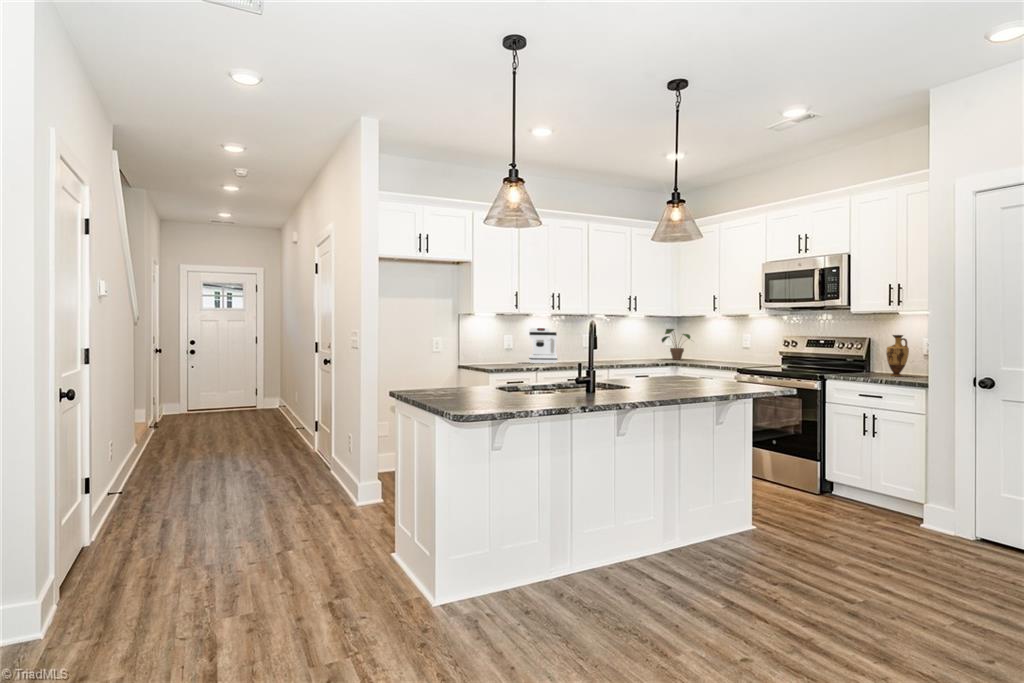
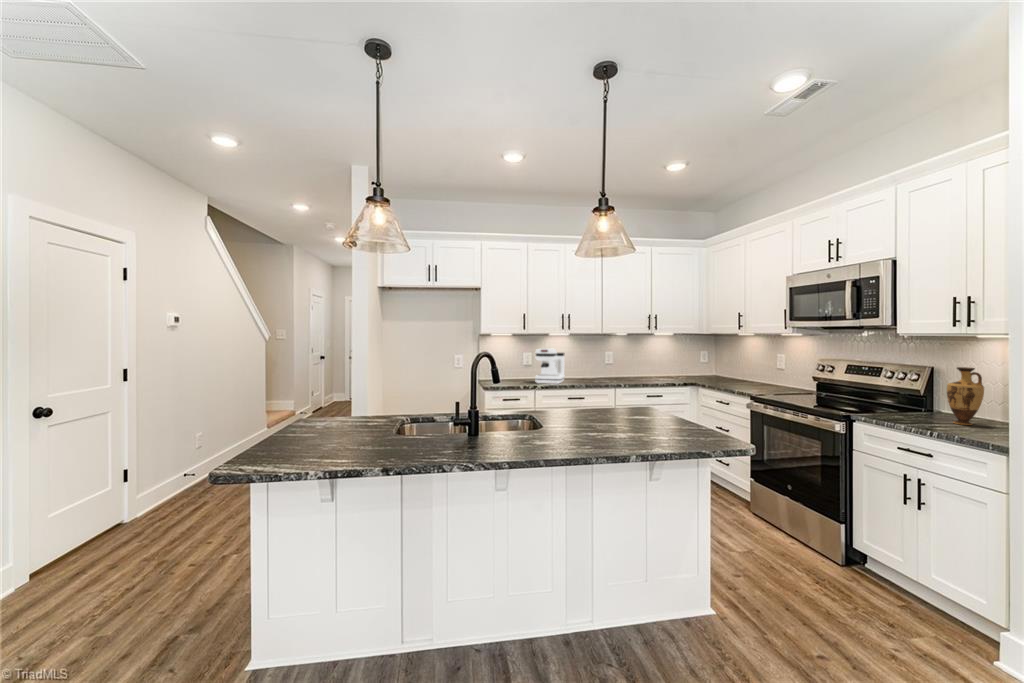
potted plant: present [662,329,690,360] -> none [692,345,728,378]

